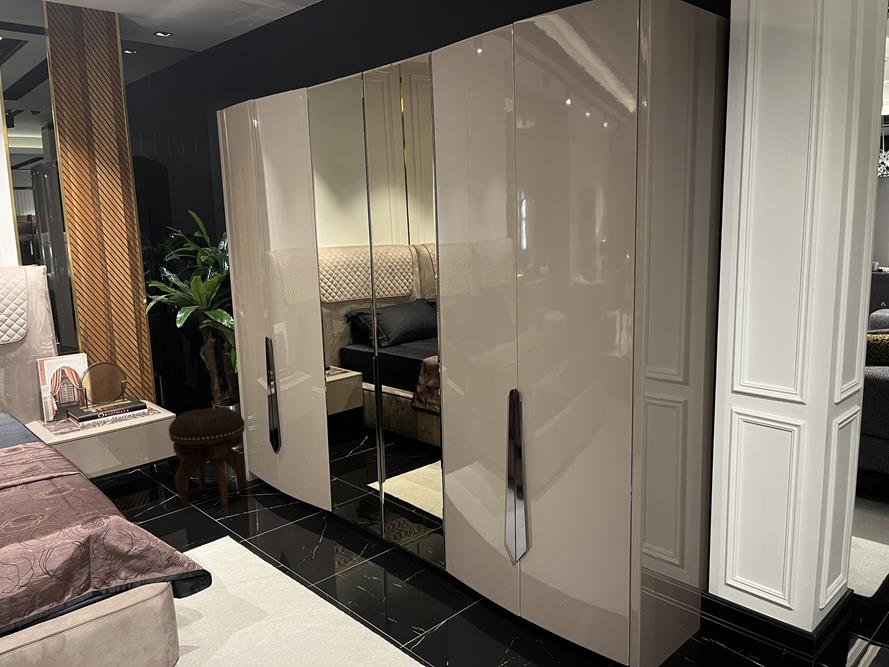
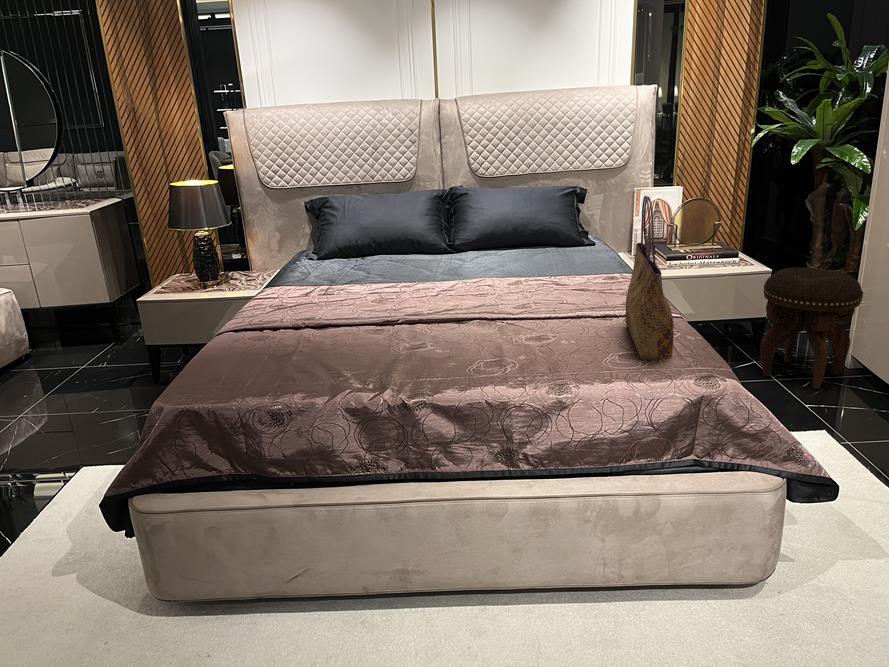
tote bag: none [21,378,68,520] -> present [626,196,674,360]

